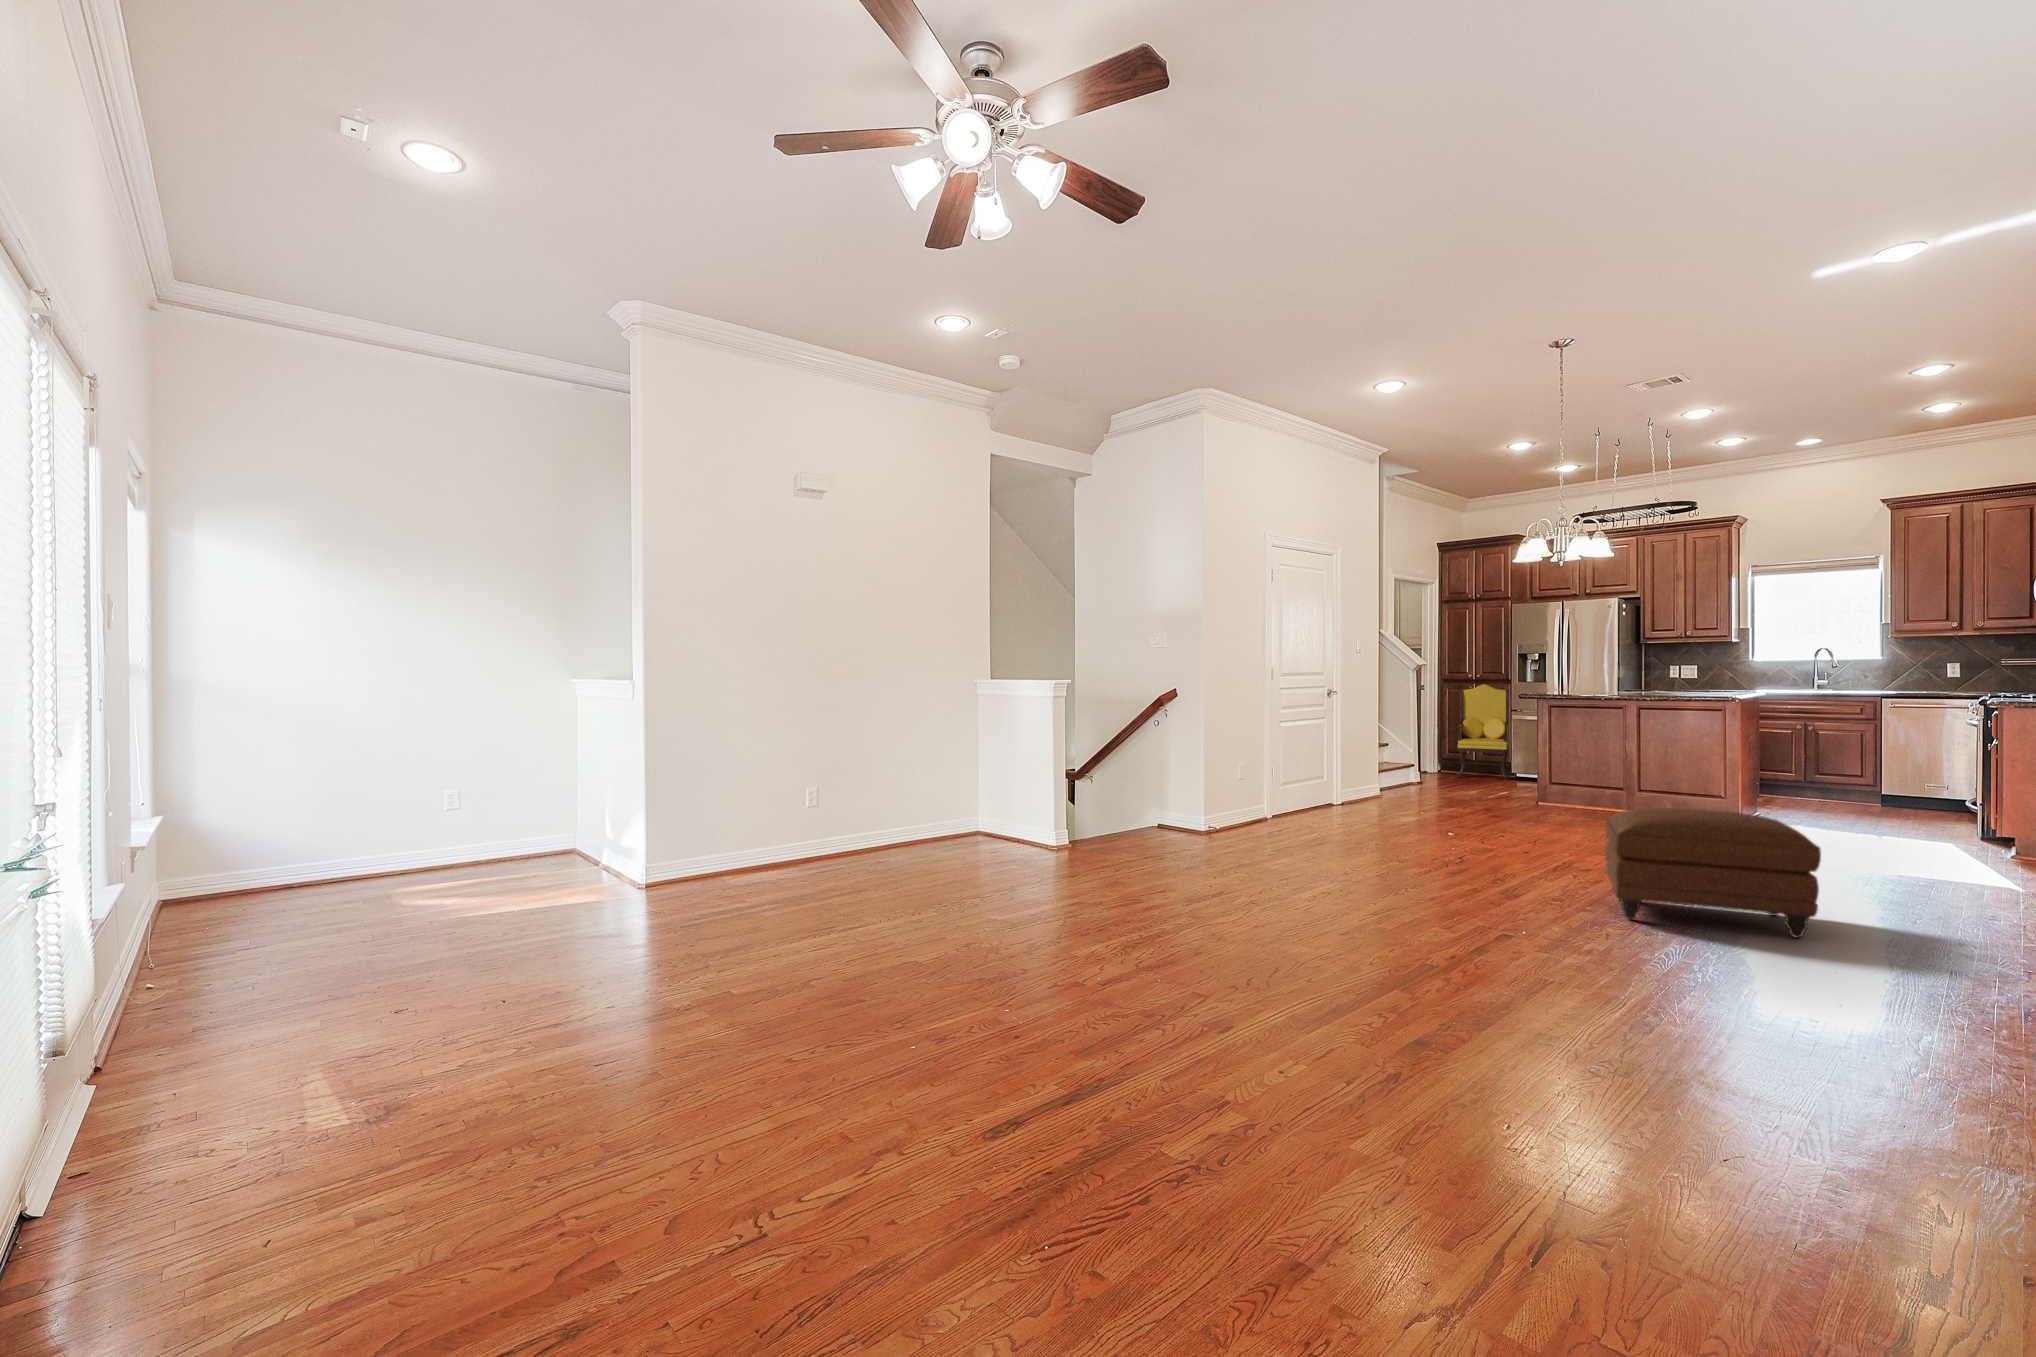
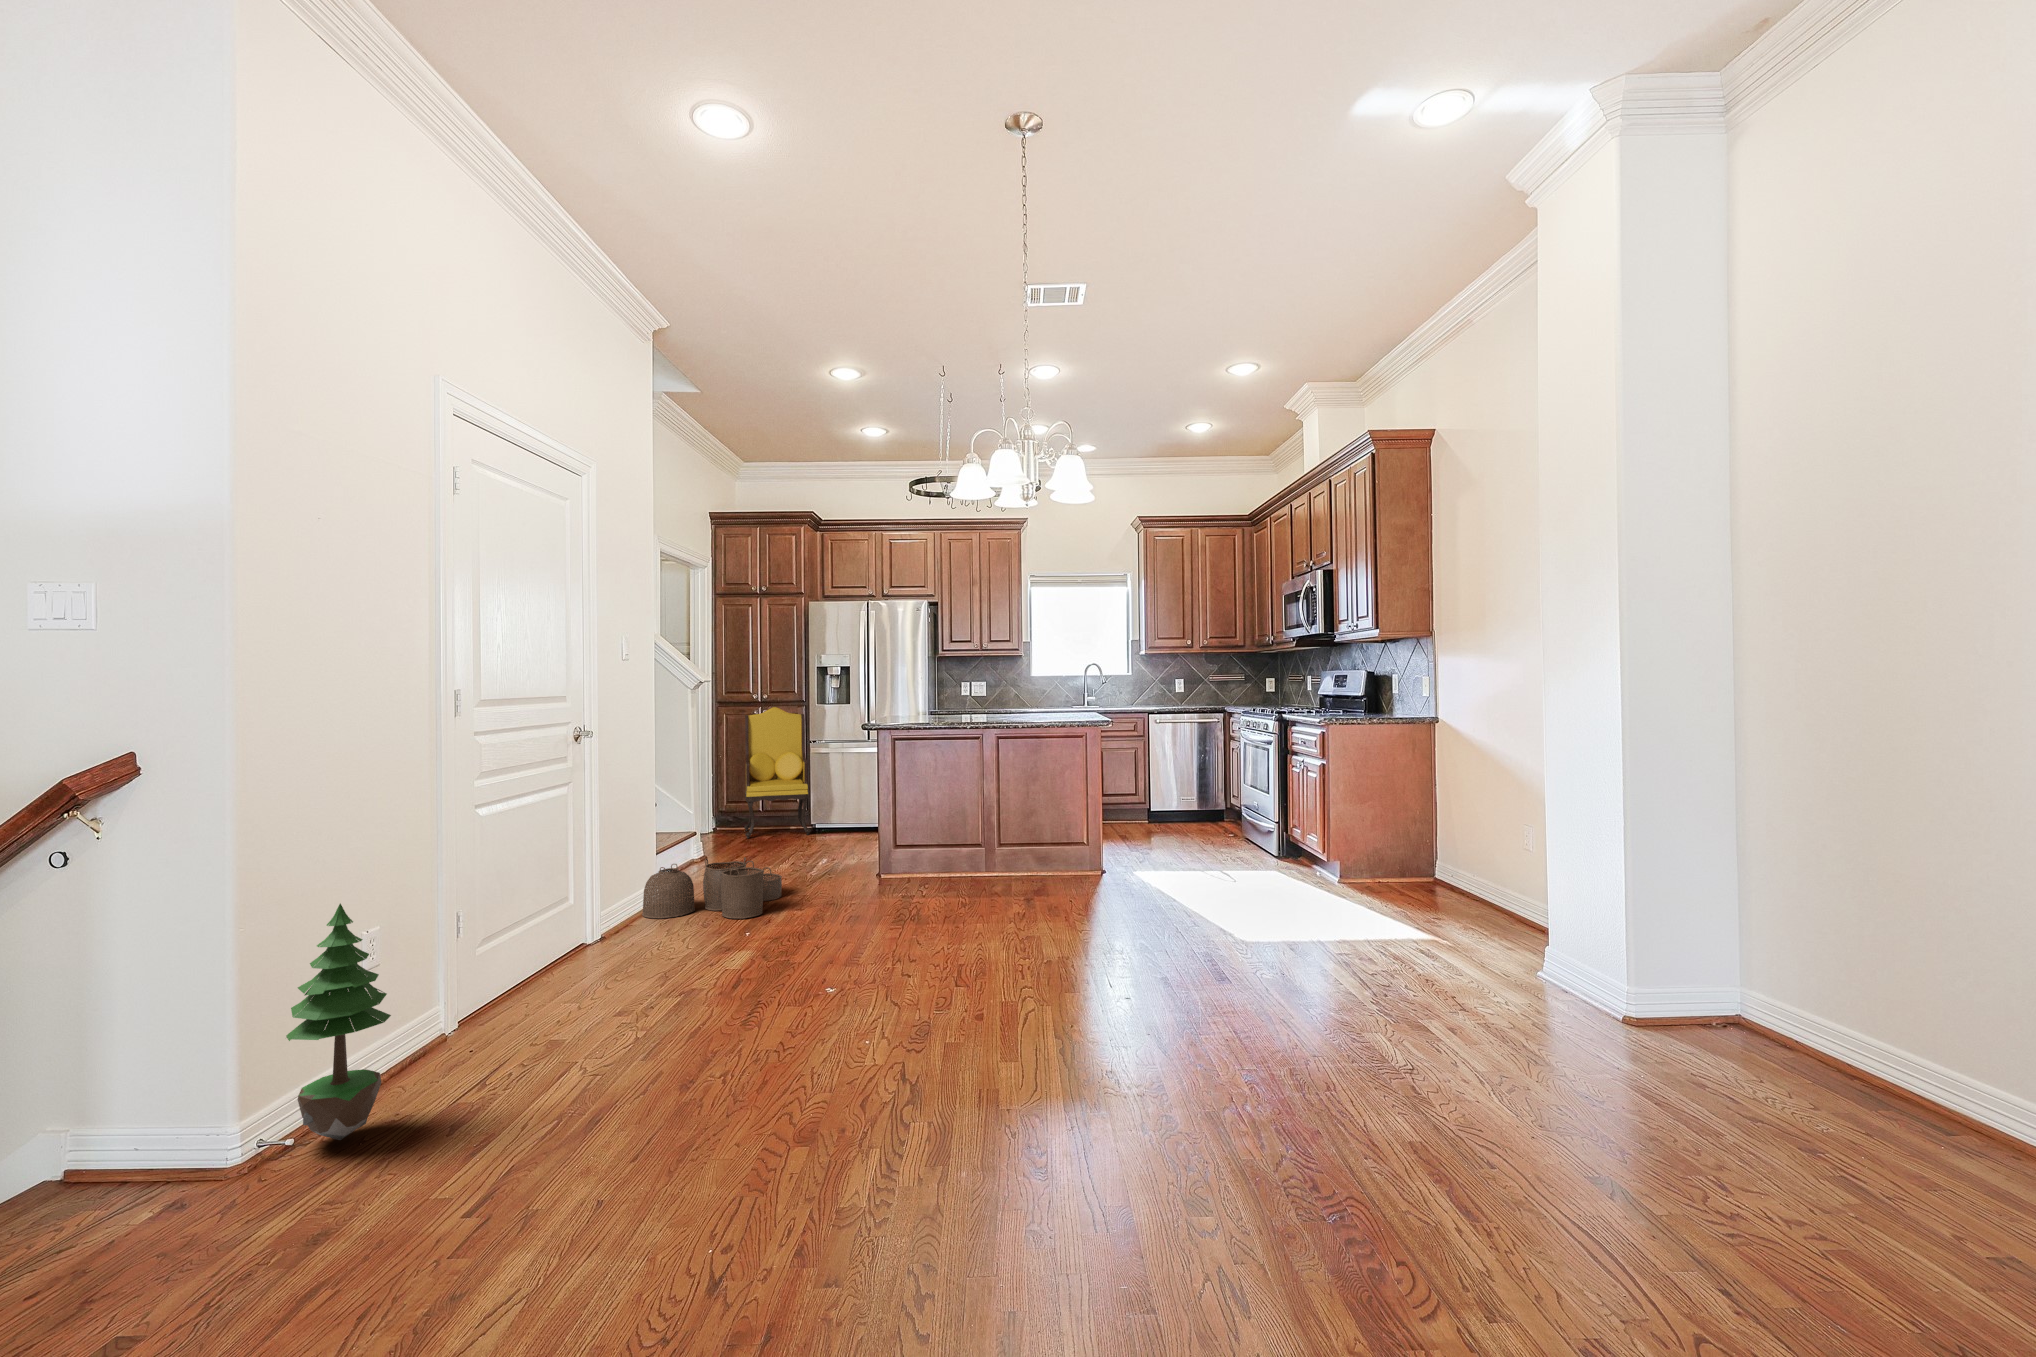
potted tree: none [1216,747,1248,833] -> present [286,904,391,1140]
woven basket: none [1367,772,1457,808] -> present [642,857,782,919]
ottoman: present [1605,808,1821,938] -> none [1229,941,1634,1247]

